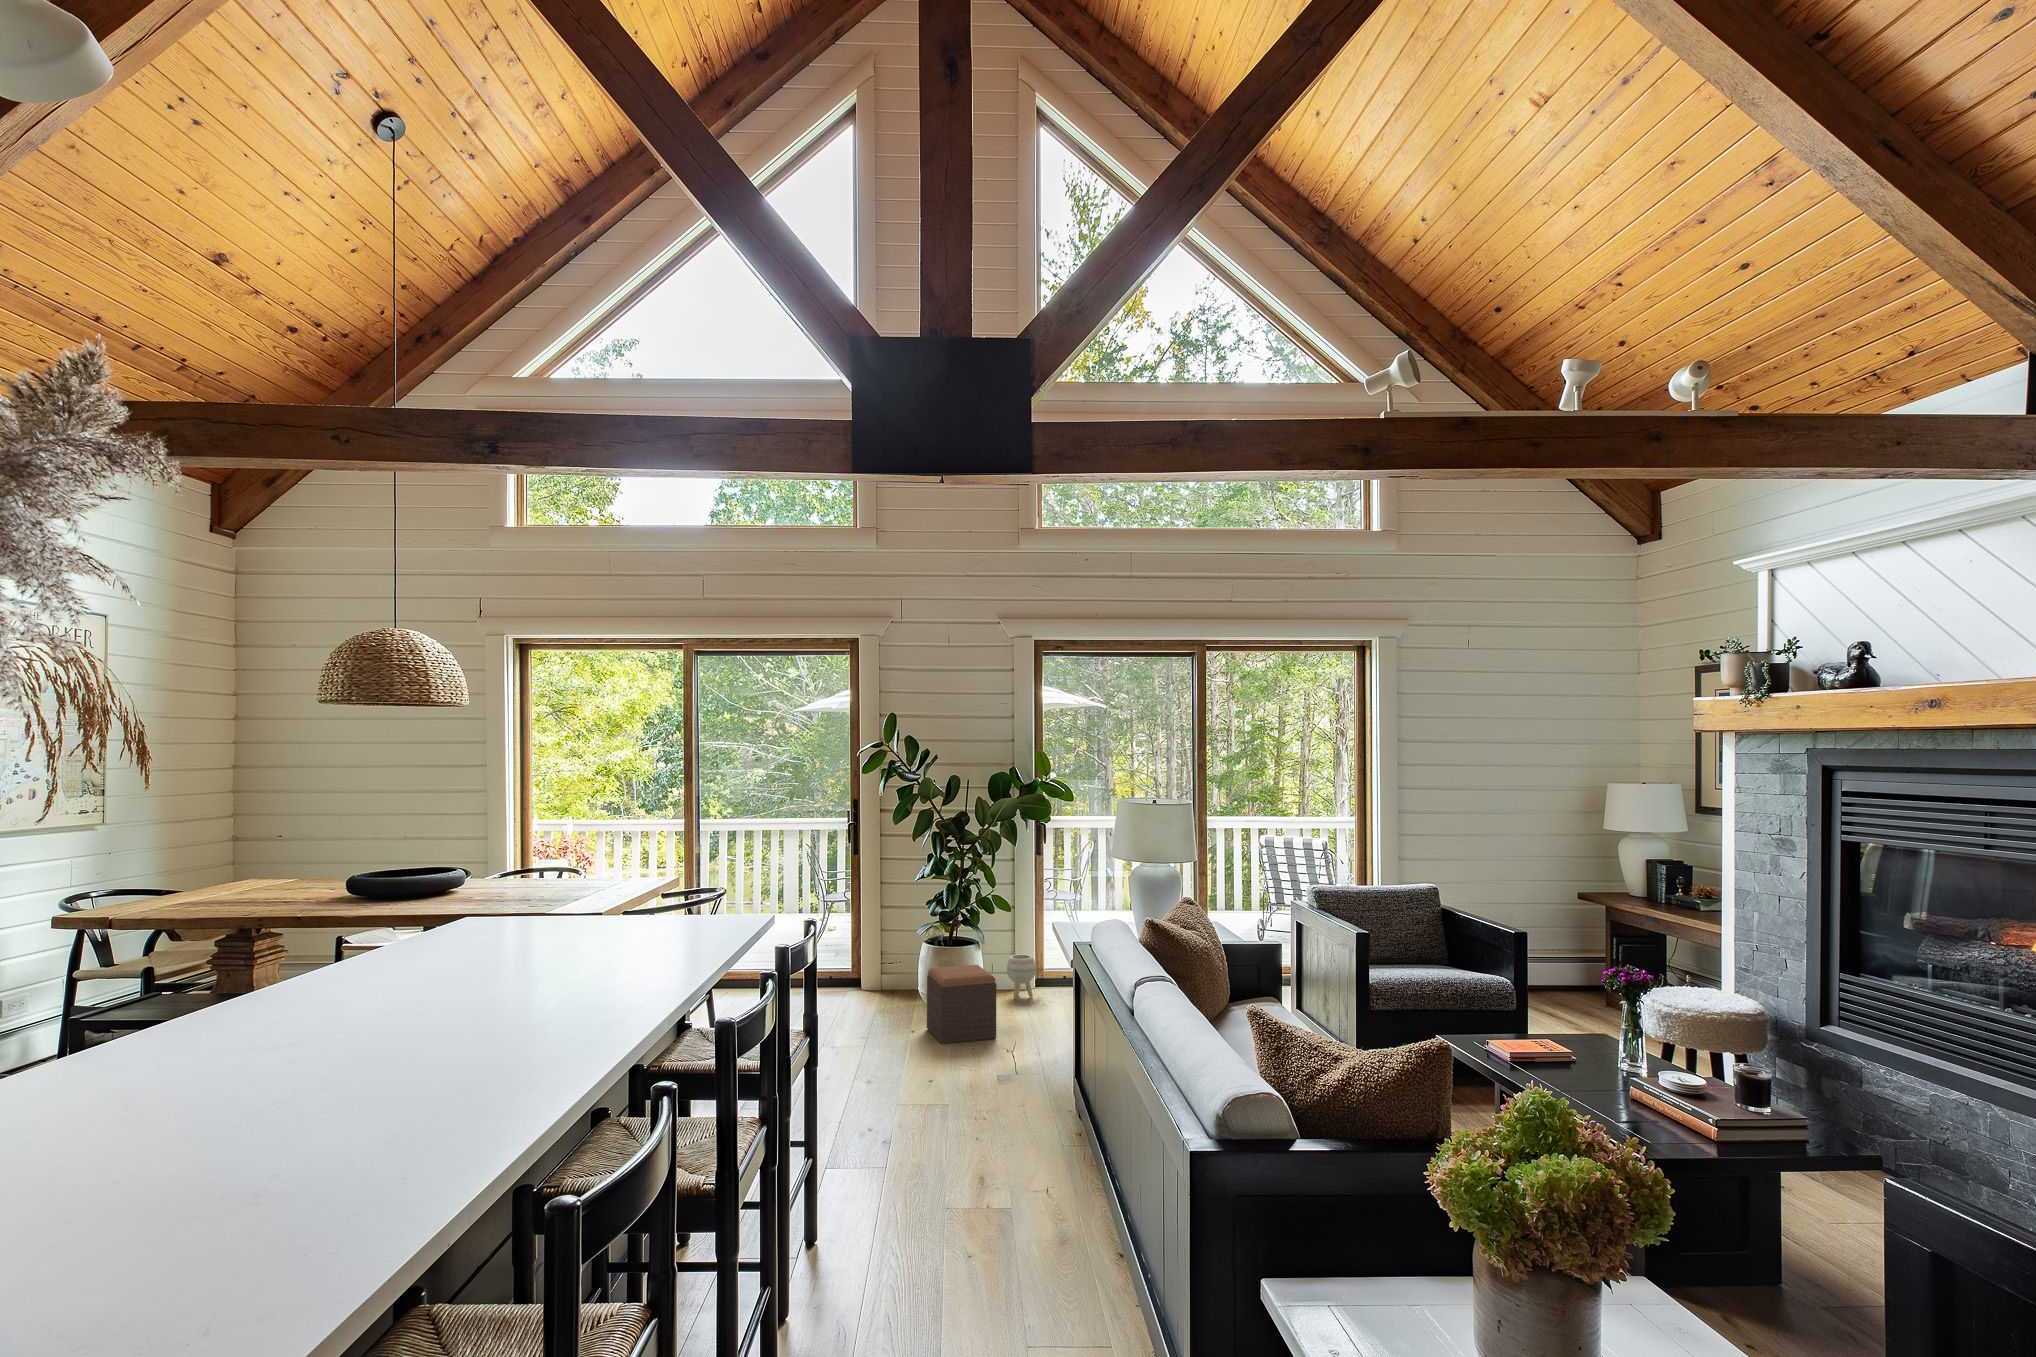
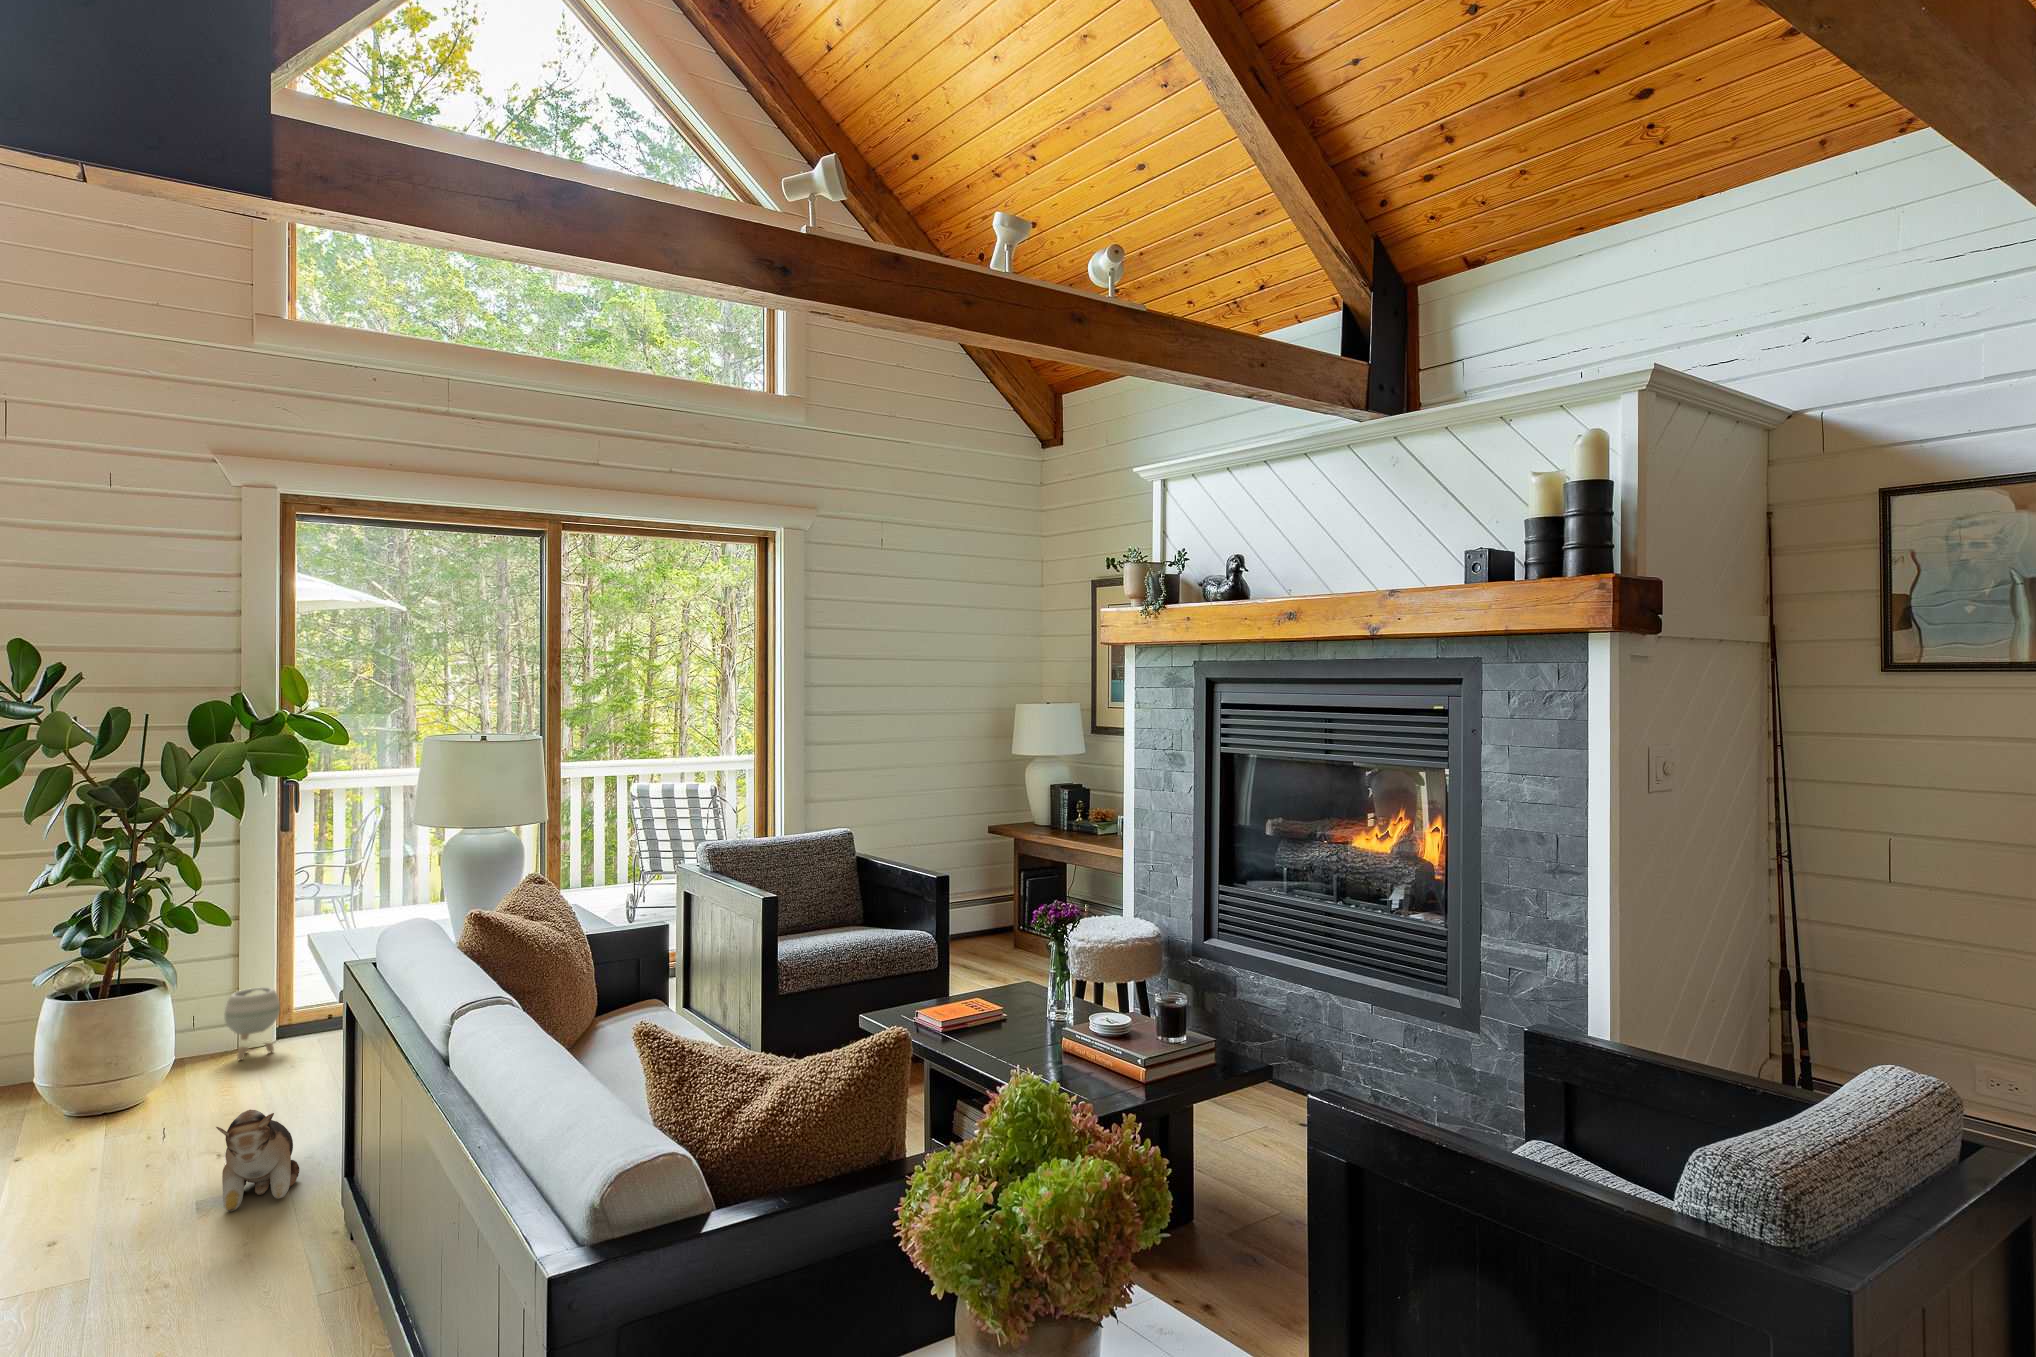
footstool: present [927,965,997,1044] -> none [46,1019,200,1172]
plush toy: none [1006,1023,1045,1079] -> present [216,1110,299,1211]

